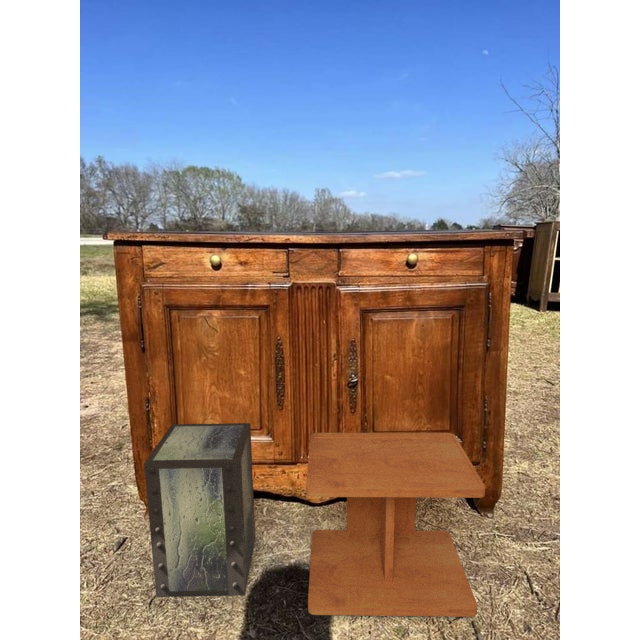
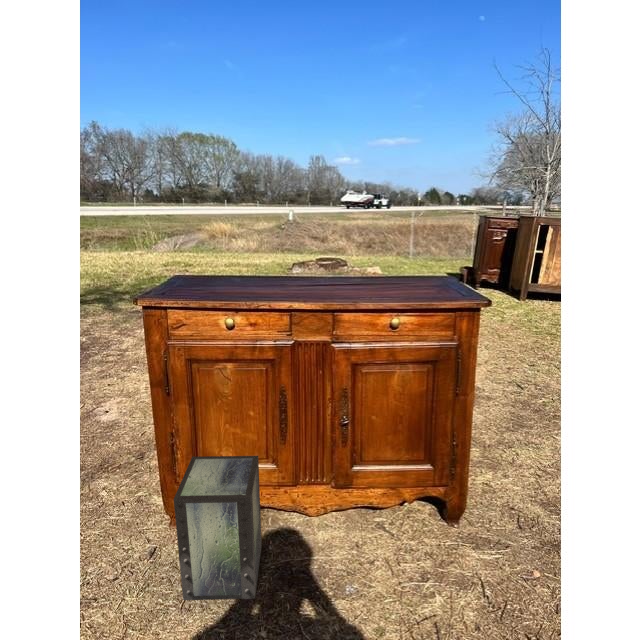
side table: present [306,433,485,617] -> none [306,464,449,618]

